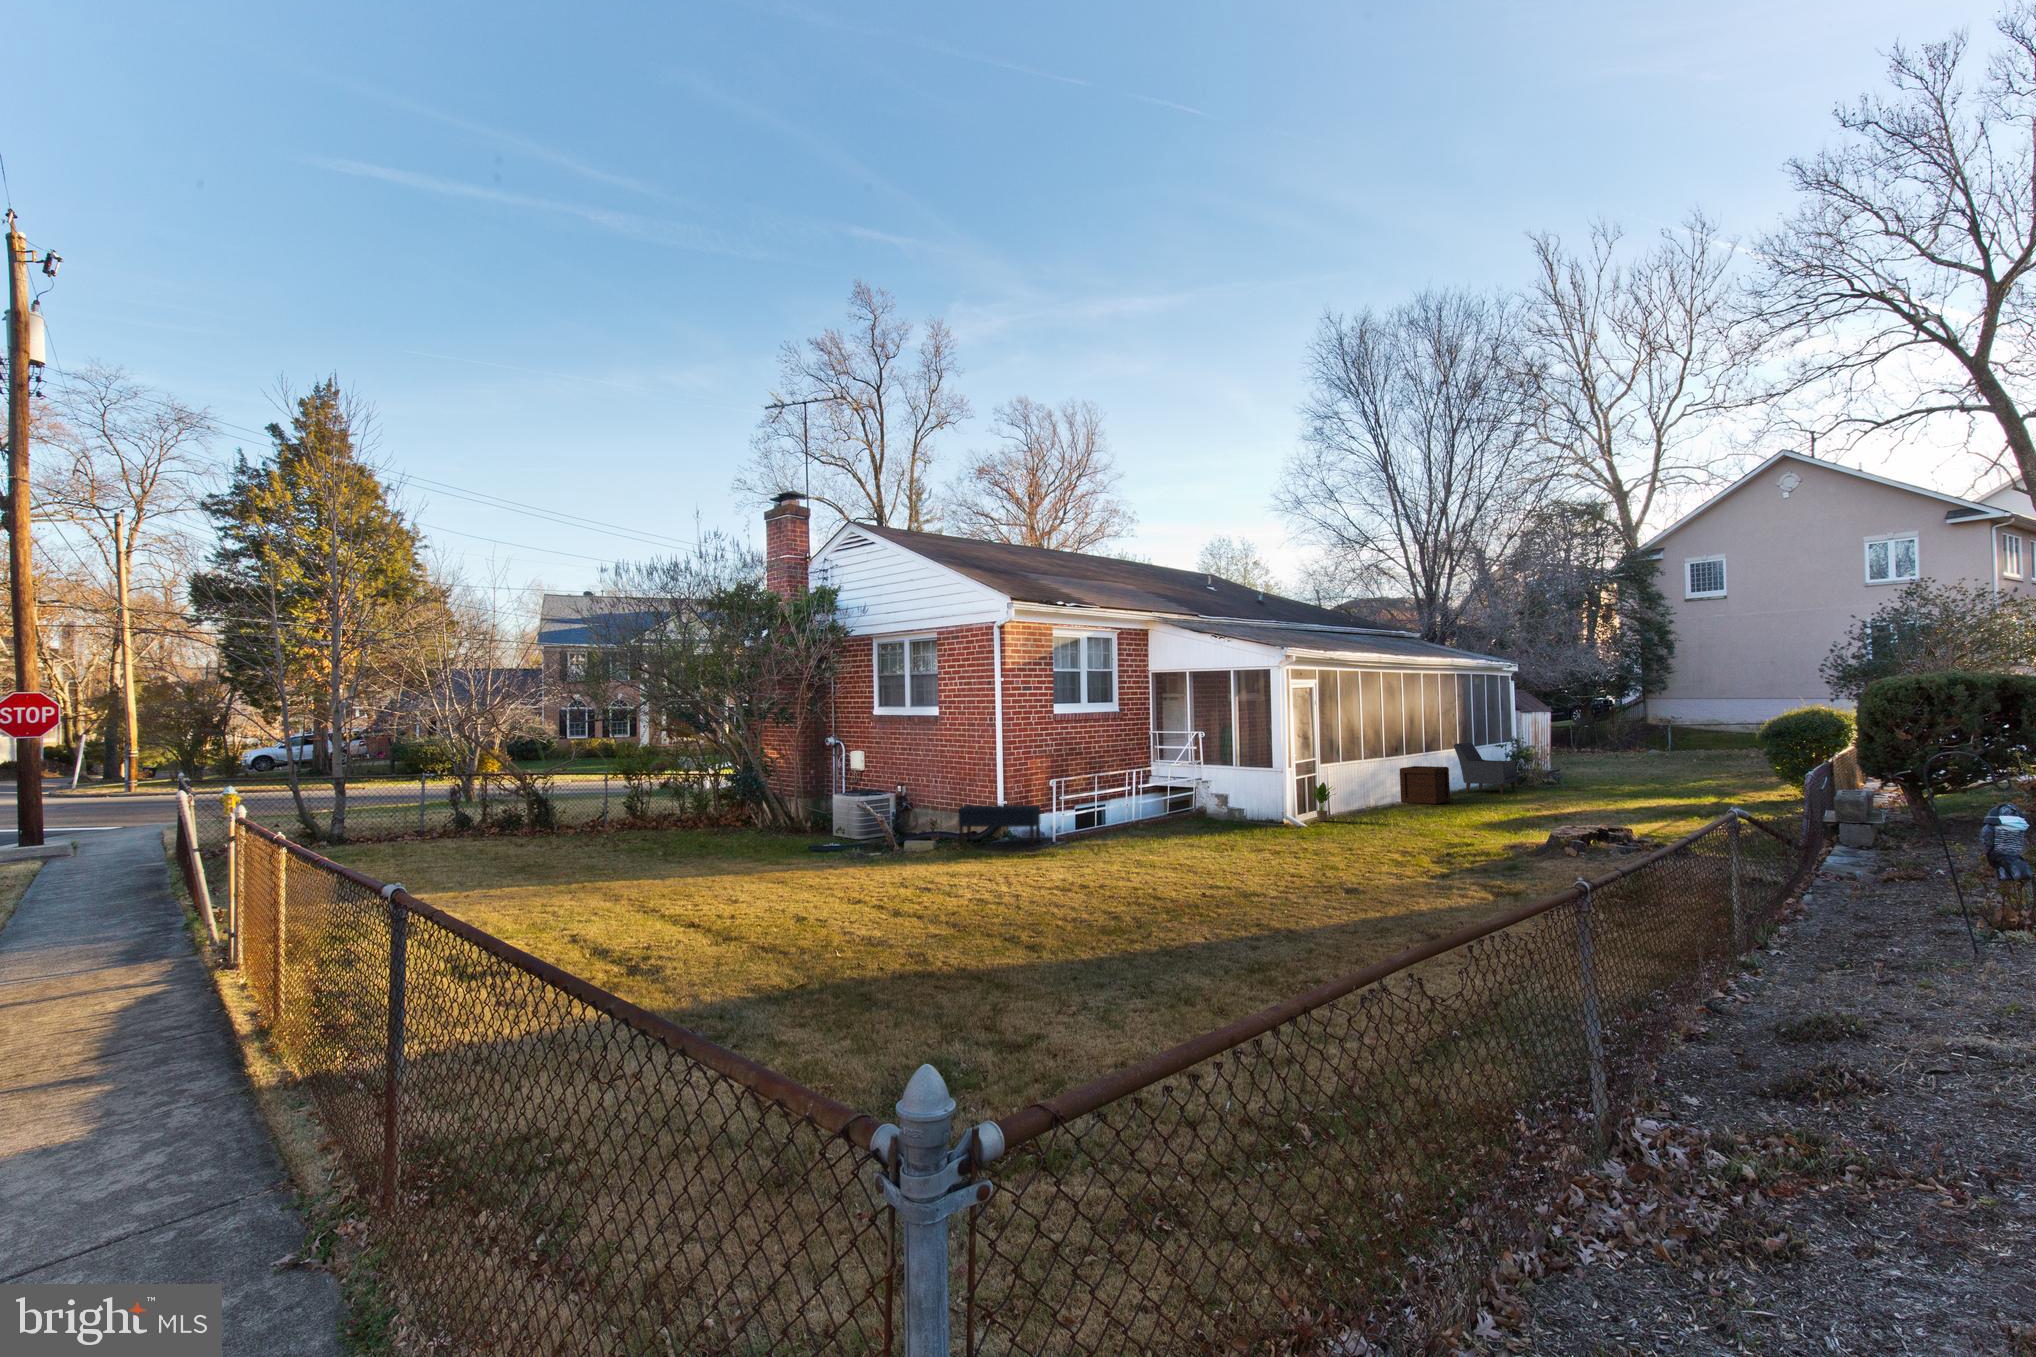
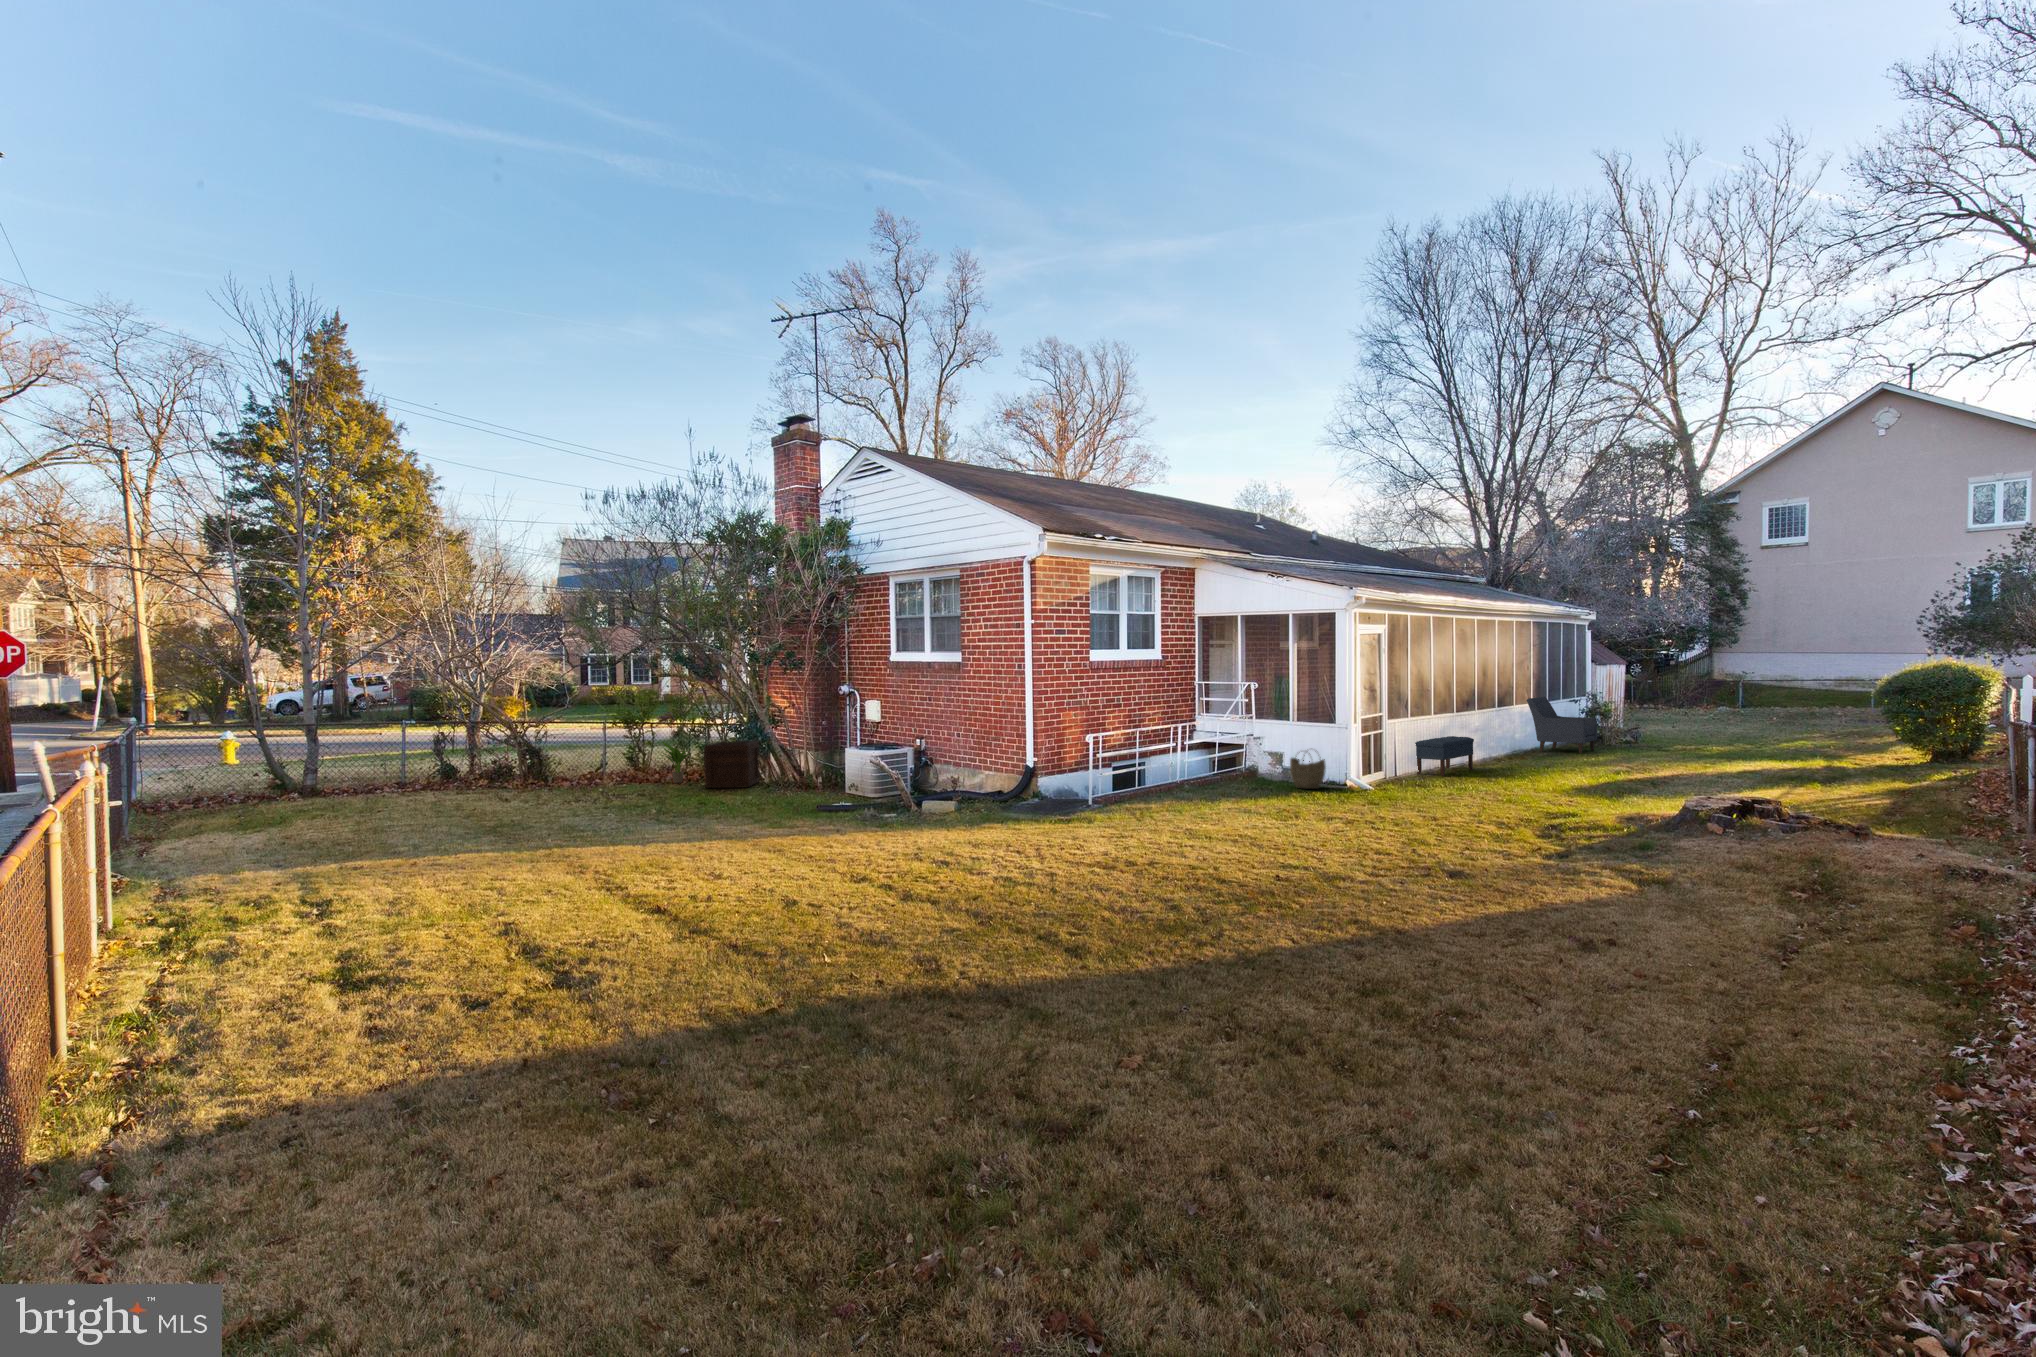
wooden crate: present [1400,766,1450,804] -> present [704,741,760,788]
potted plant: present [1309,782,1335,822] -> present [662,742,691,783]
woven basket: none [1233,791,1264,827] -> present [1290,751,1326,789]
bench: present [958,805,1041,845] -> present [1415,736,1474,776]

